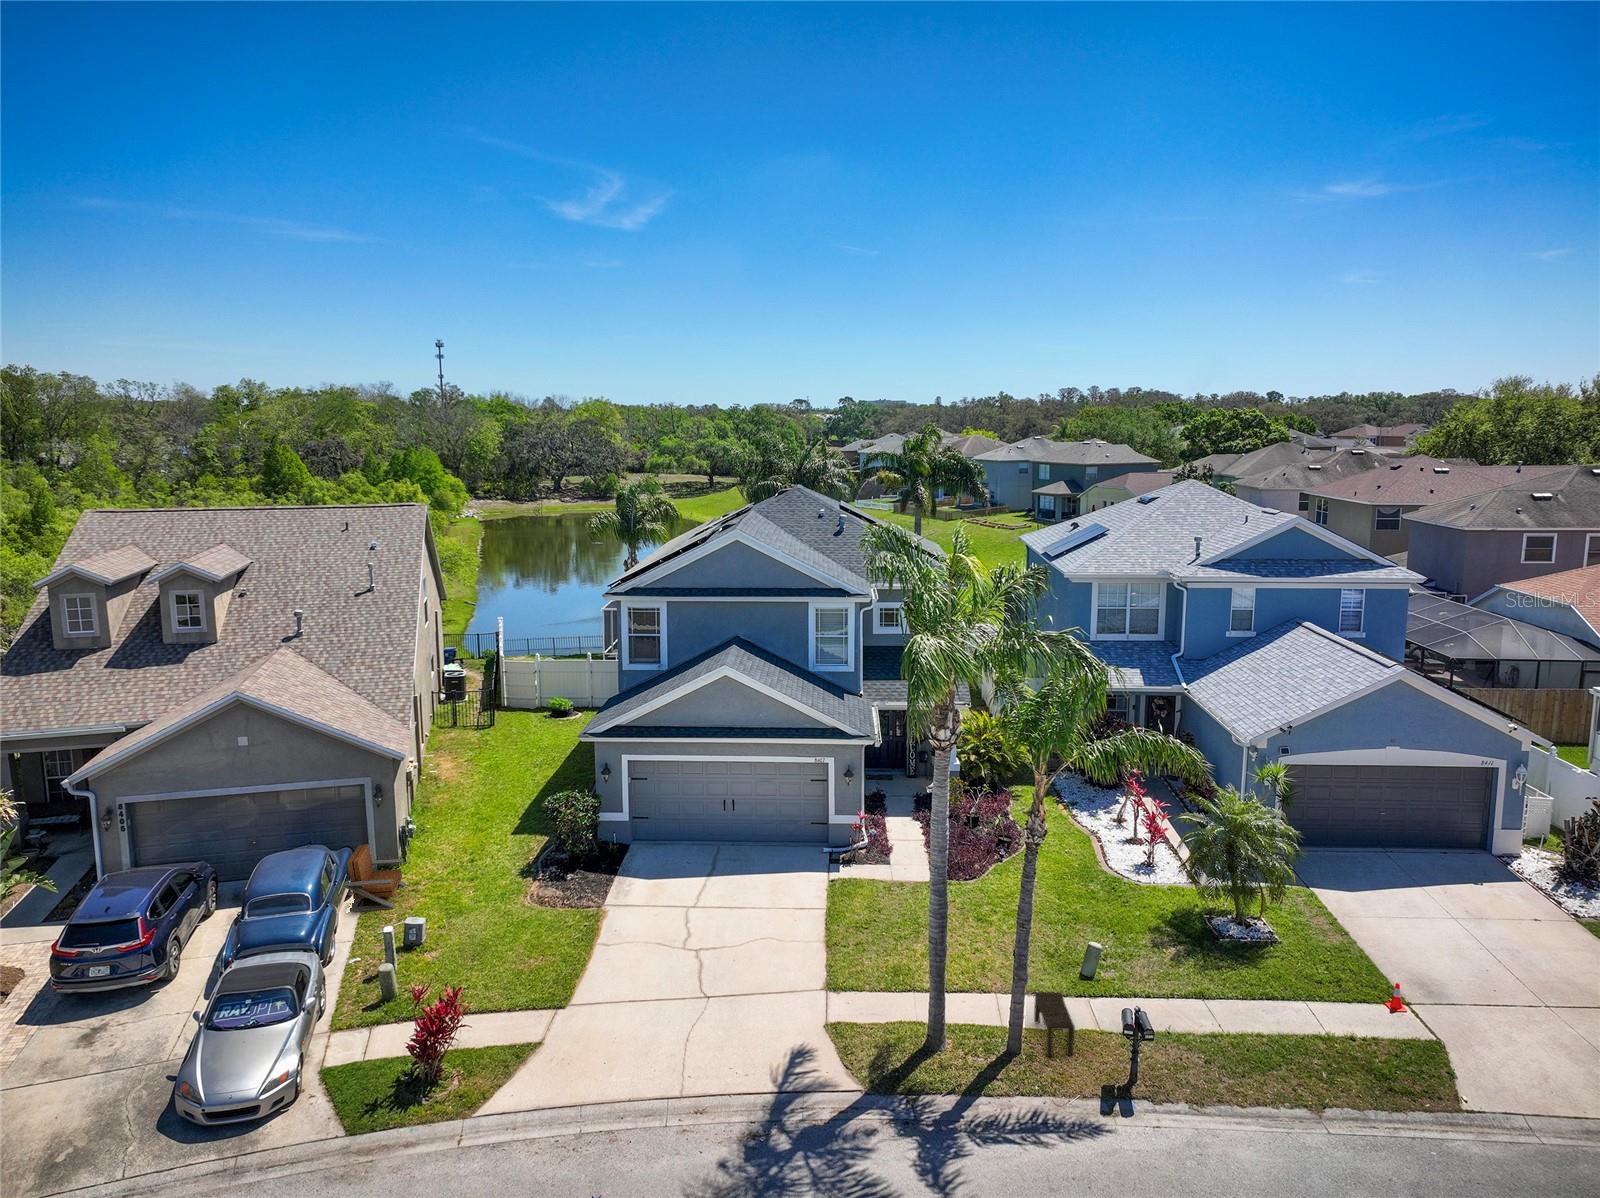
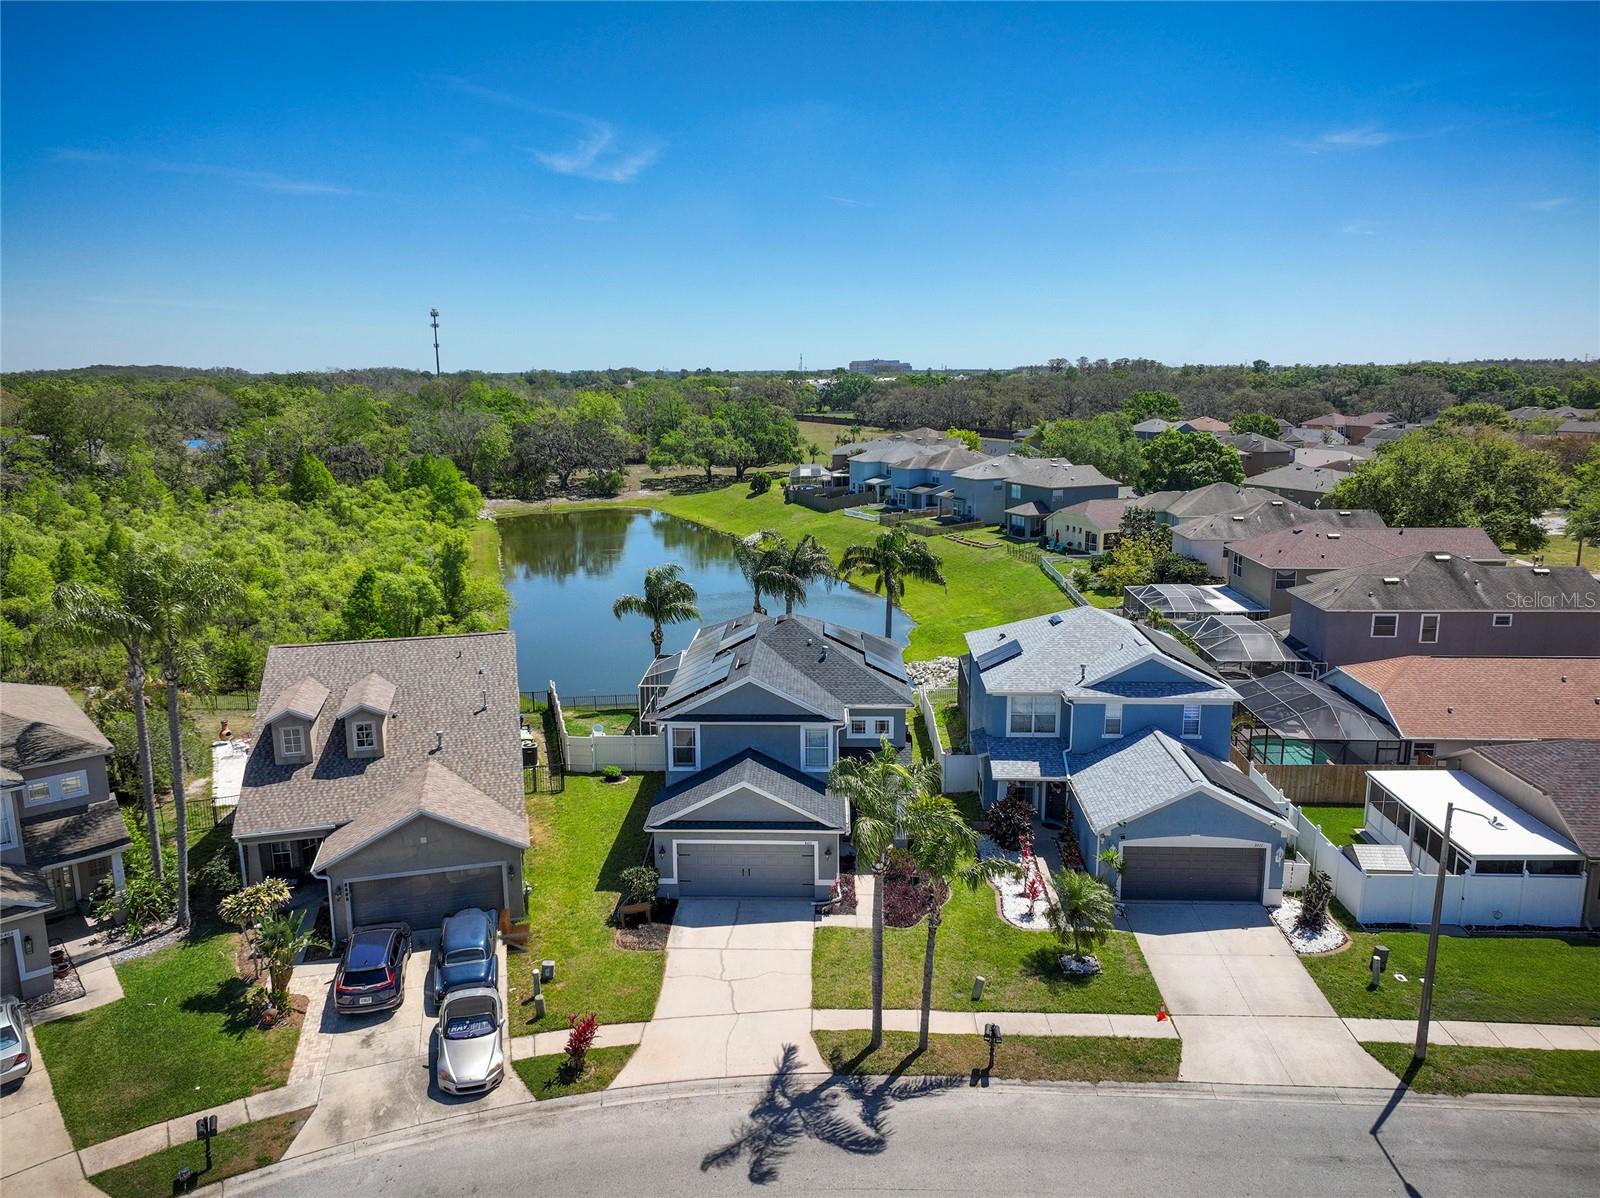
bench: present [1034,992,1075,1057] -> present [620,902,651,927]

